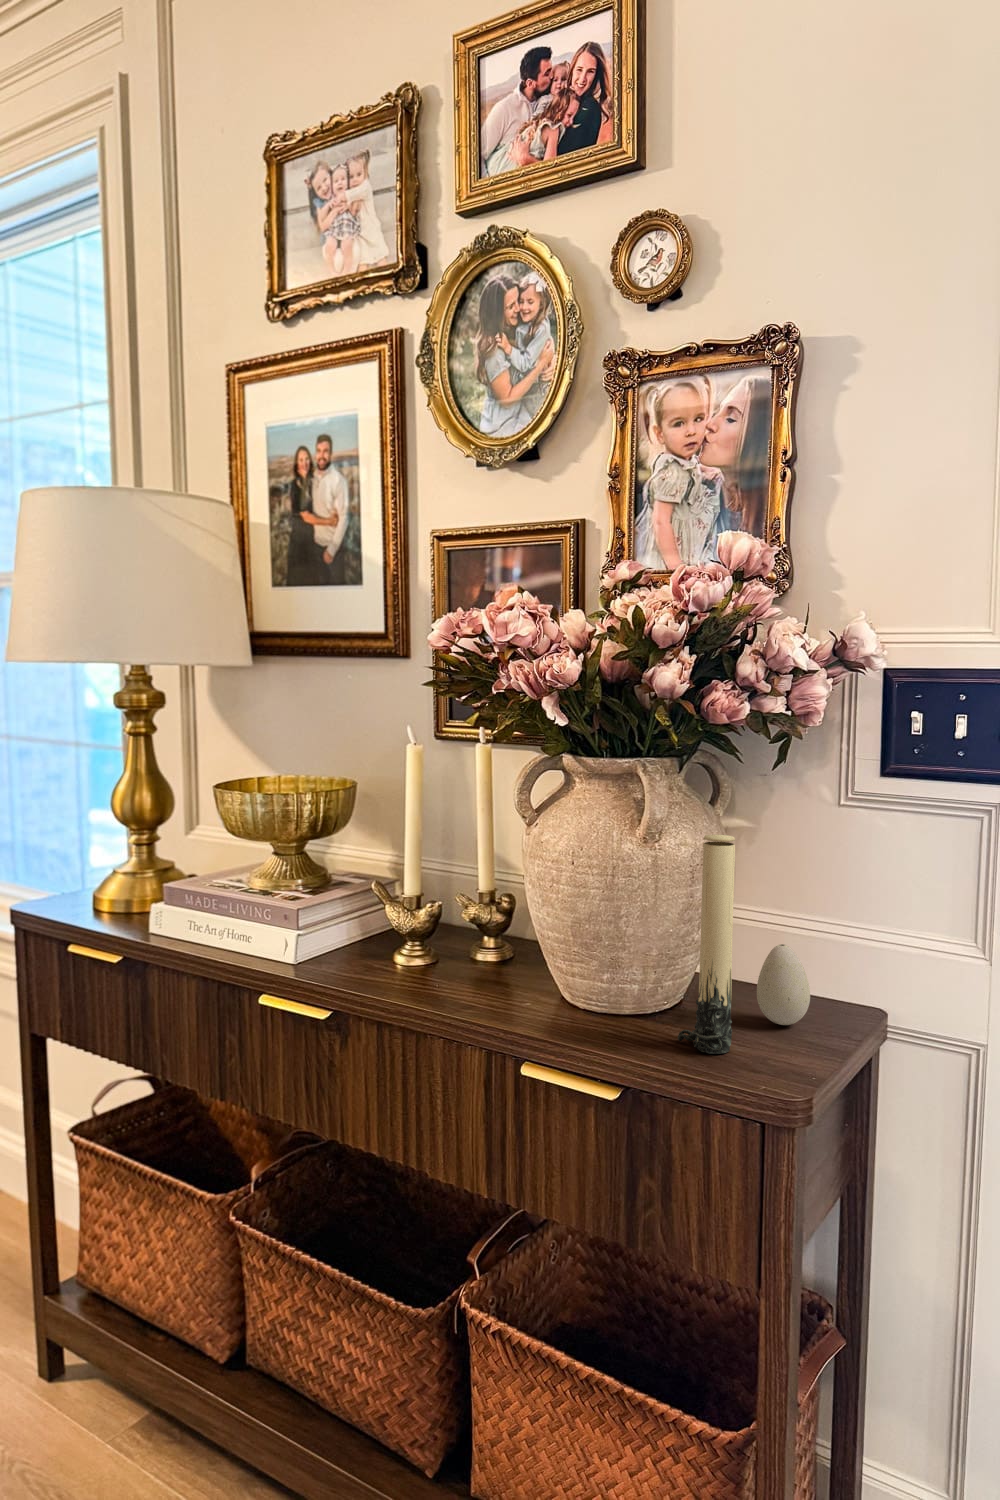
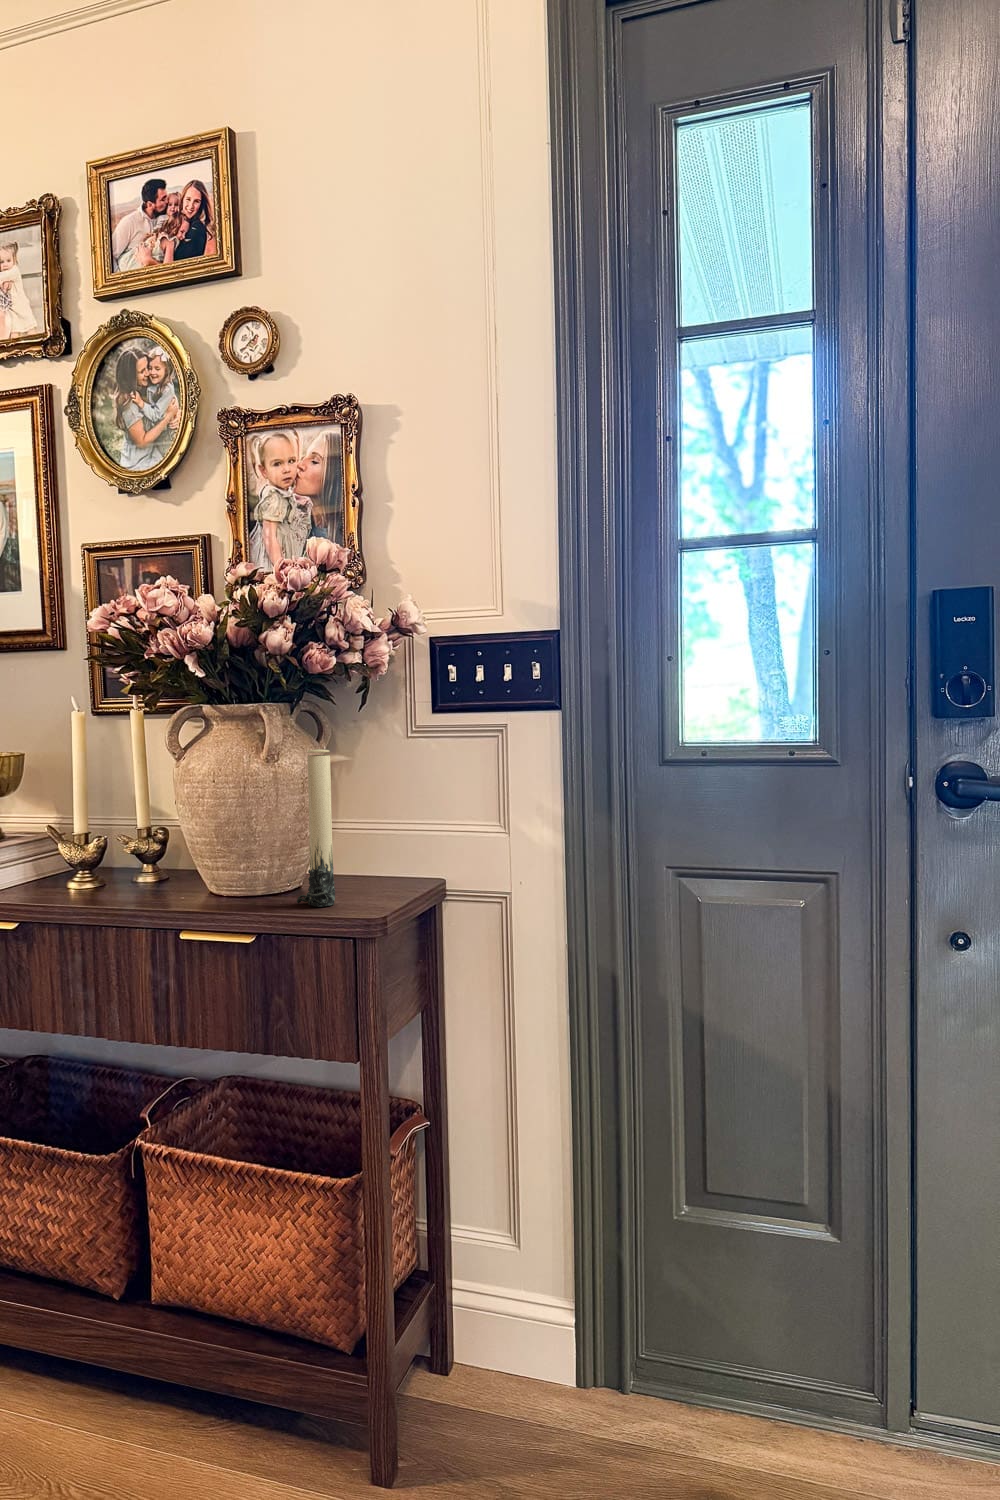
decorative egg: present [757,944,810,1025] -> none [353,831,391,889]

